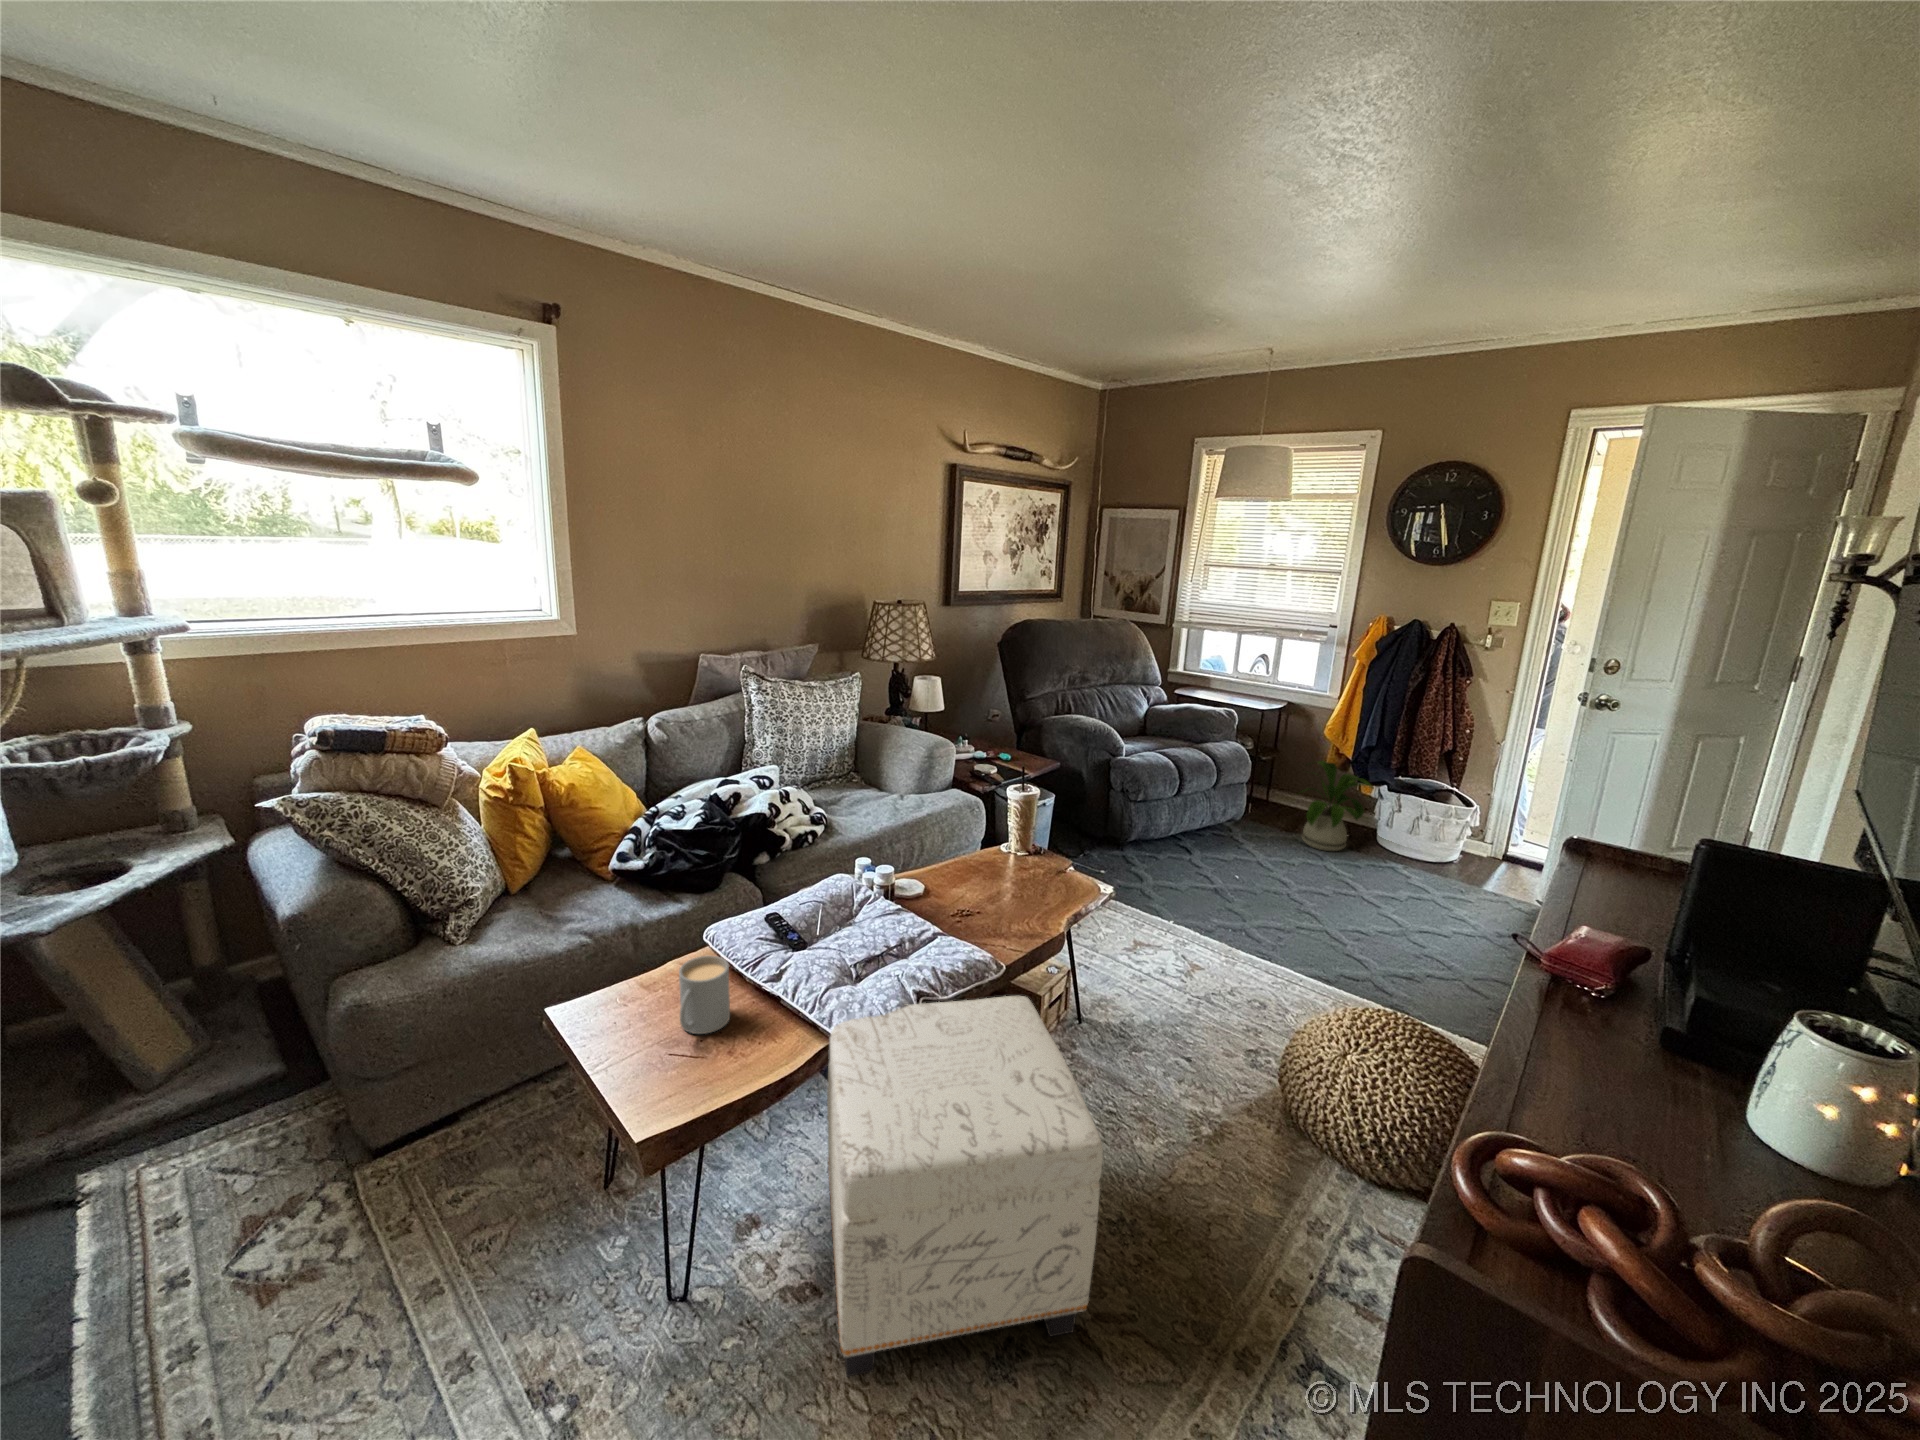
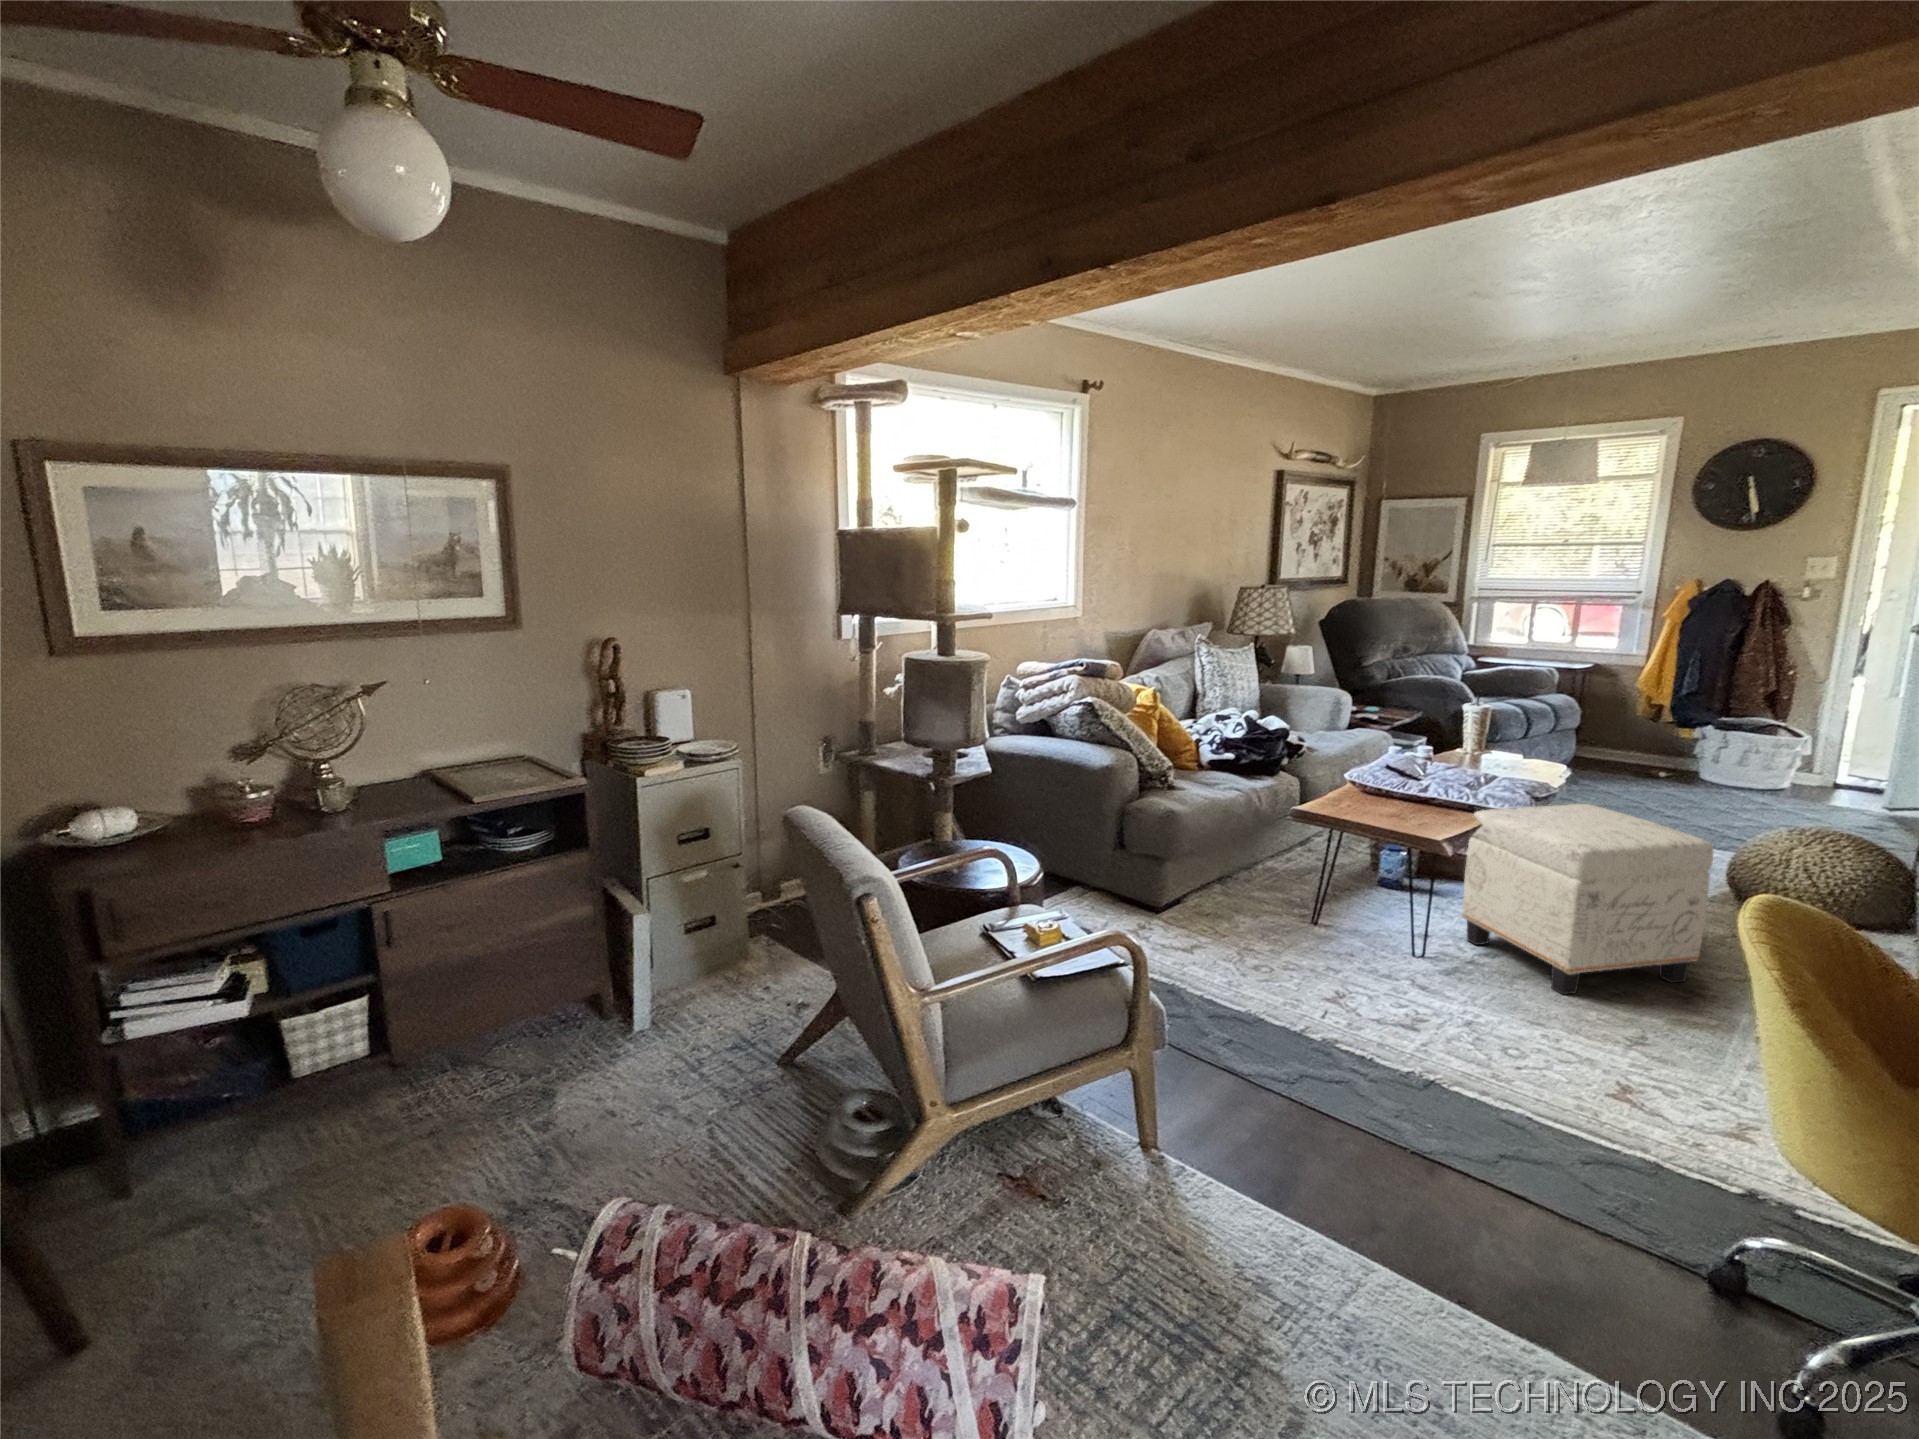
house plant: present [1302,761,1372,851] -> none [1628,703,1710,785]
mug: present [679,956,730,1034] -> none [1382,777,1417,820]

